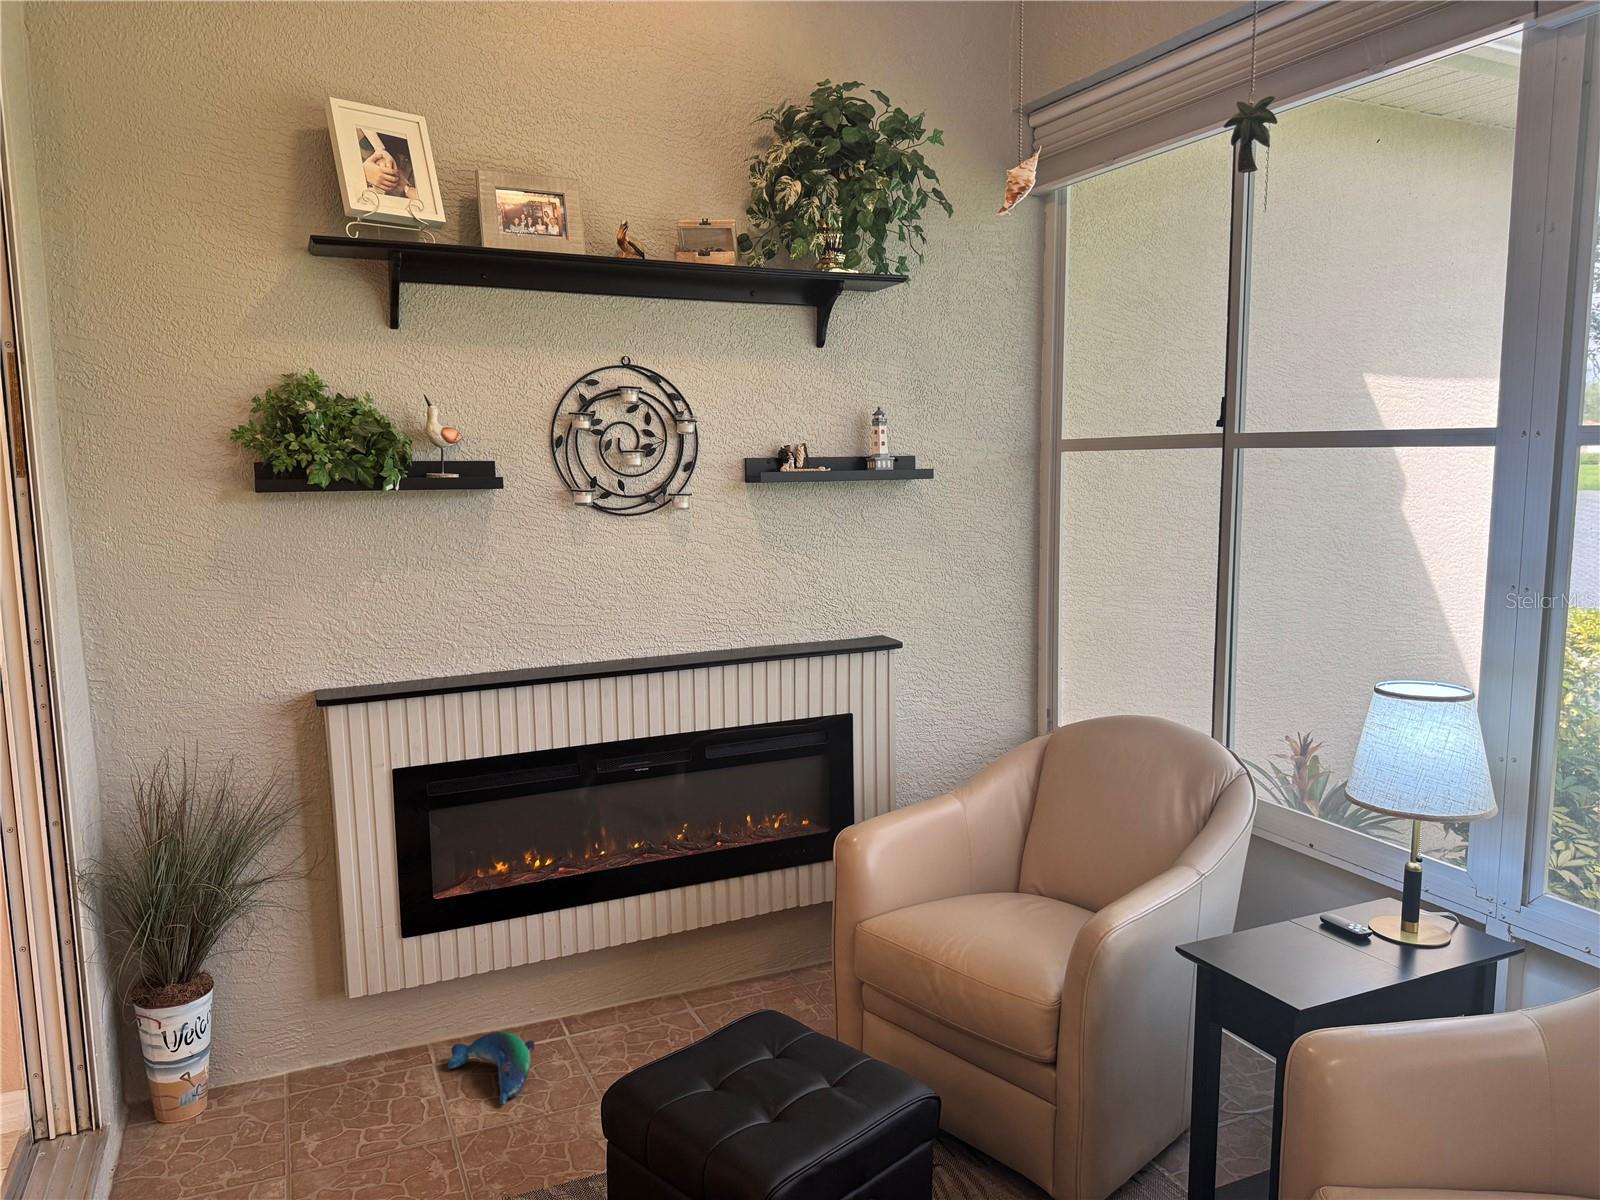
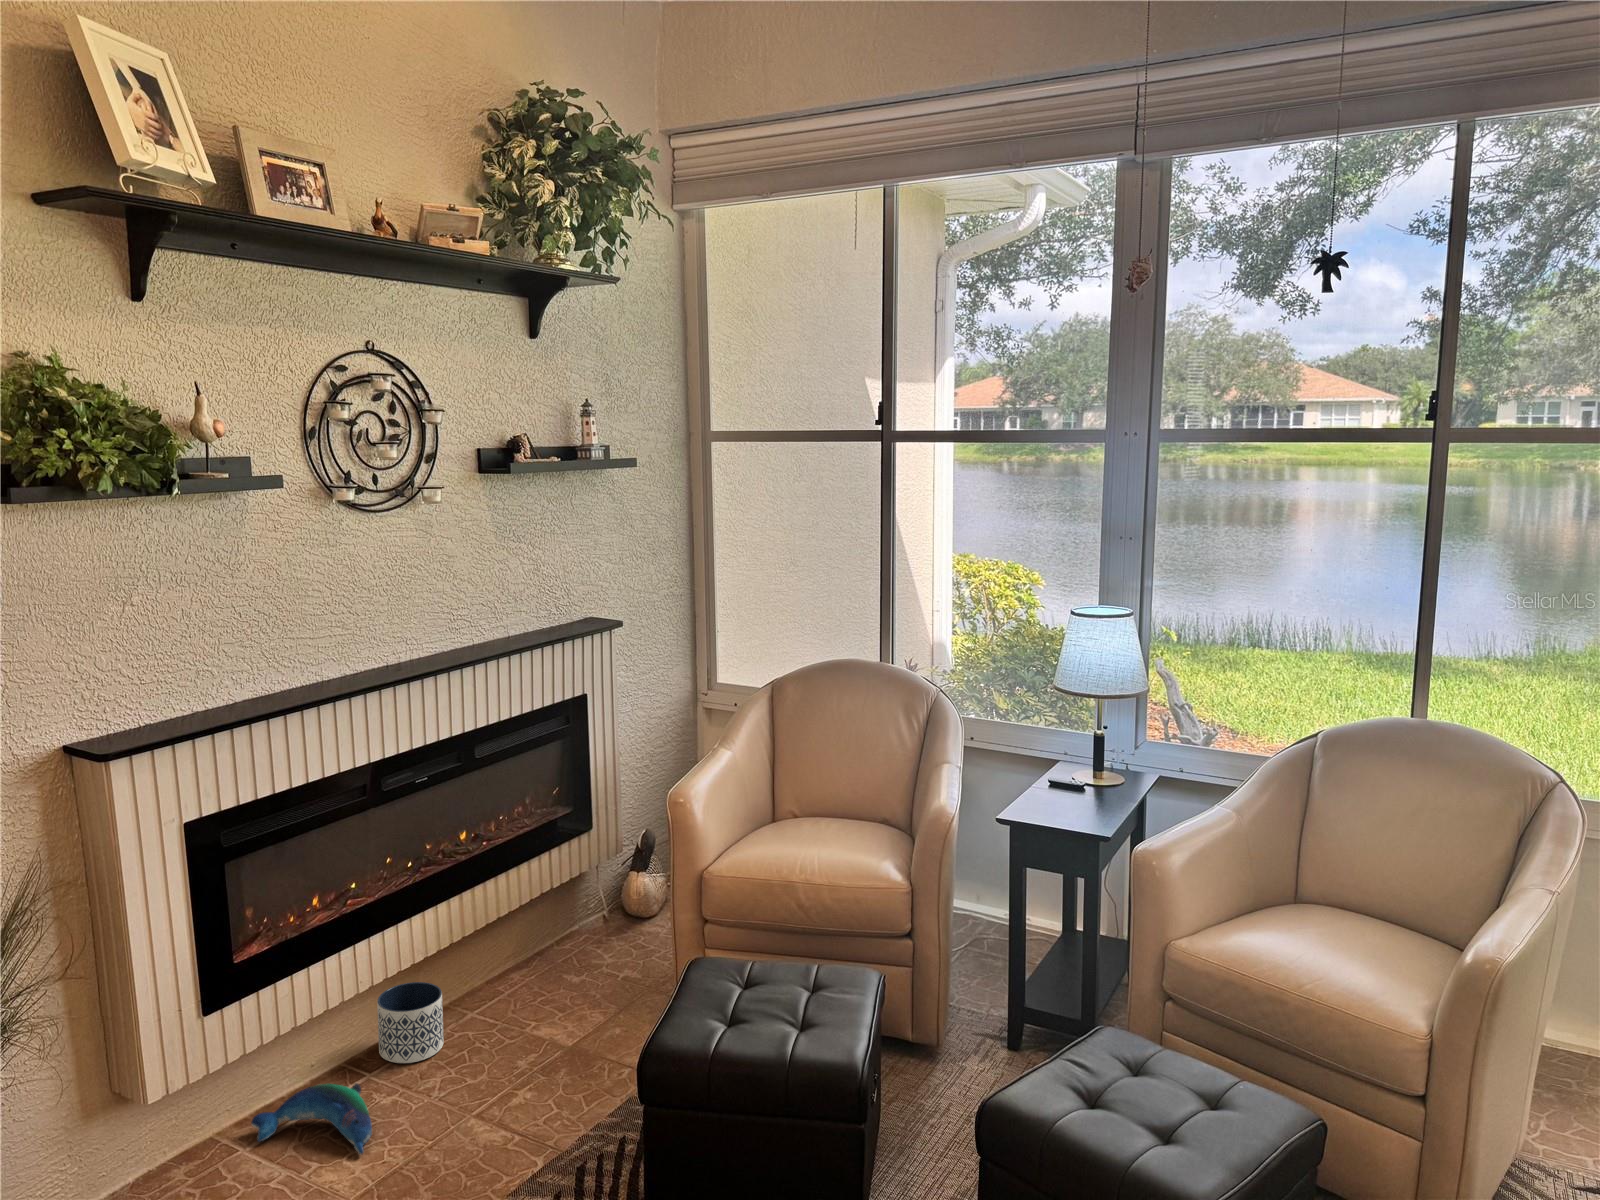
planter: none [592,964,652,1039] -> present [377,982,444,1063]

